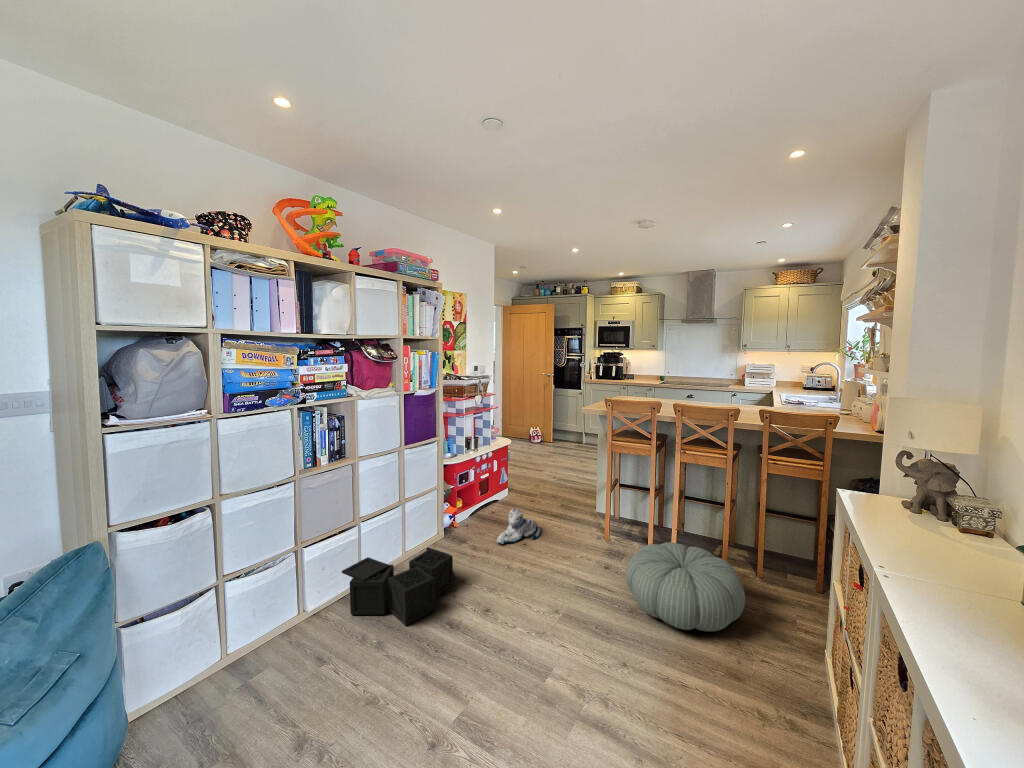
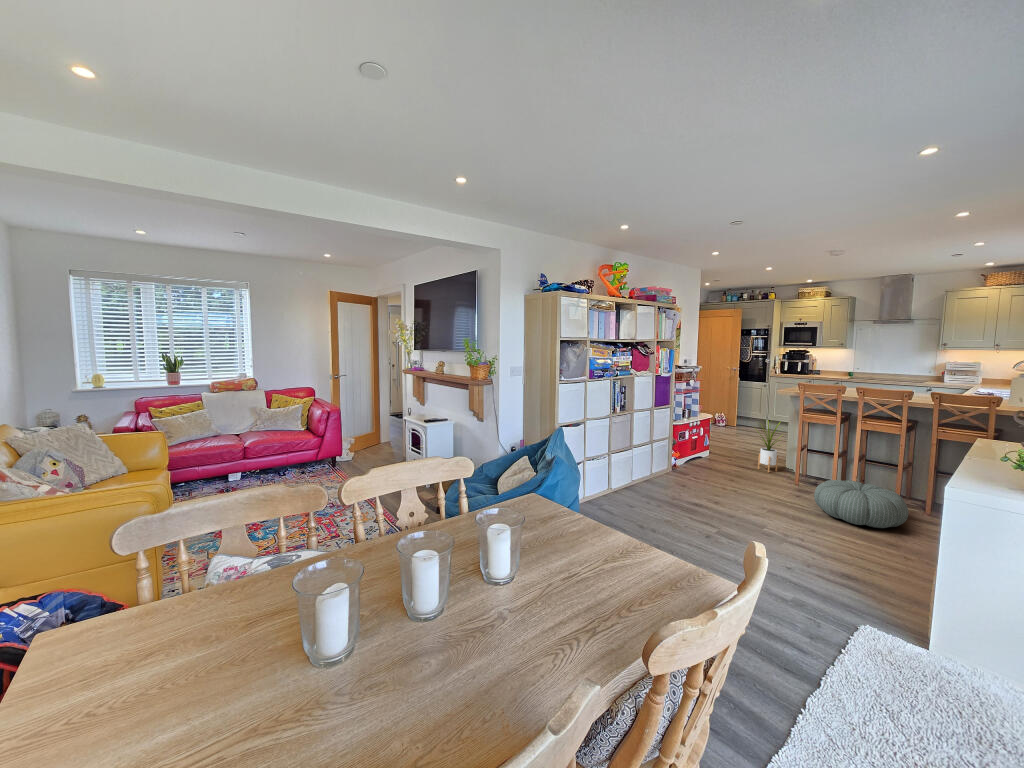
house plant: none [558,439,597,520] -> present [756,421,780,472]
plush toy: present [497,508,541,544] -> none [710,456,741,478]
storage bin: present [342,547,455,625] -> none [627,467,693,500]

